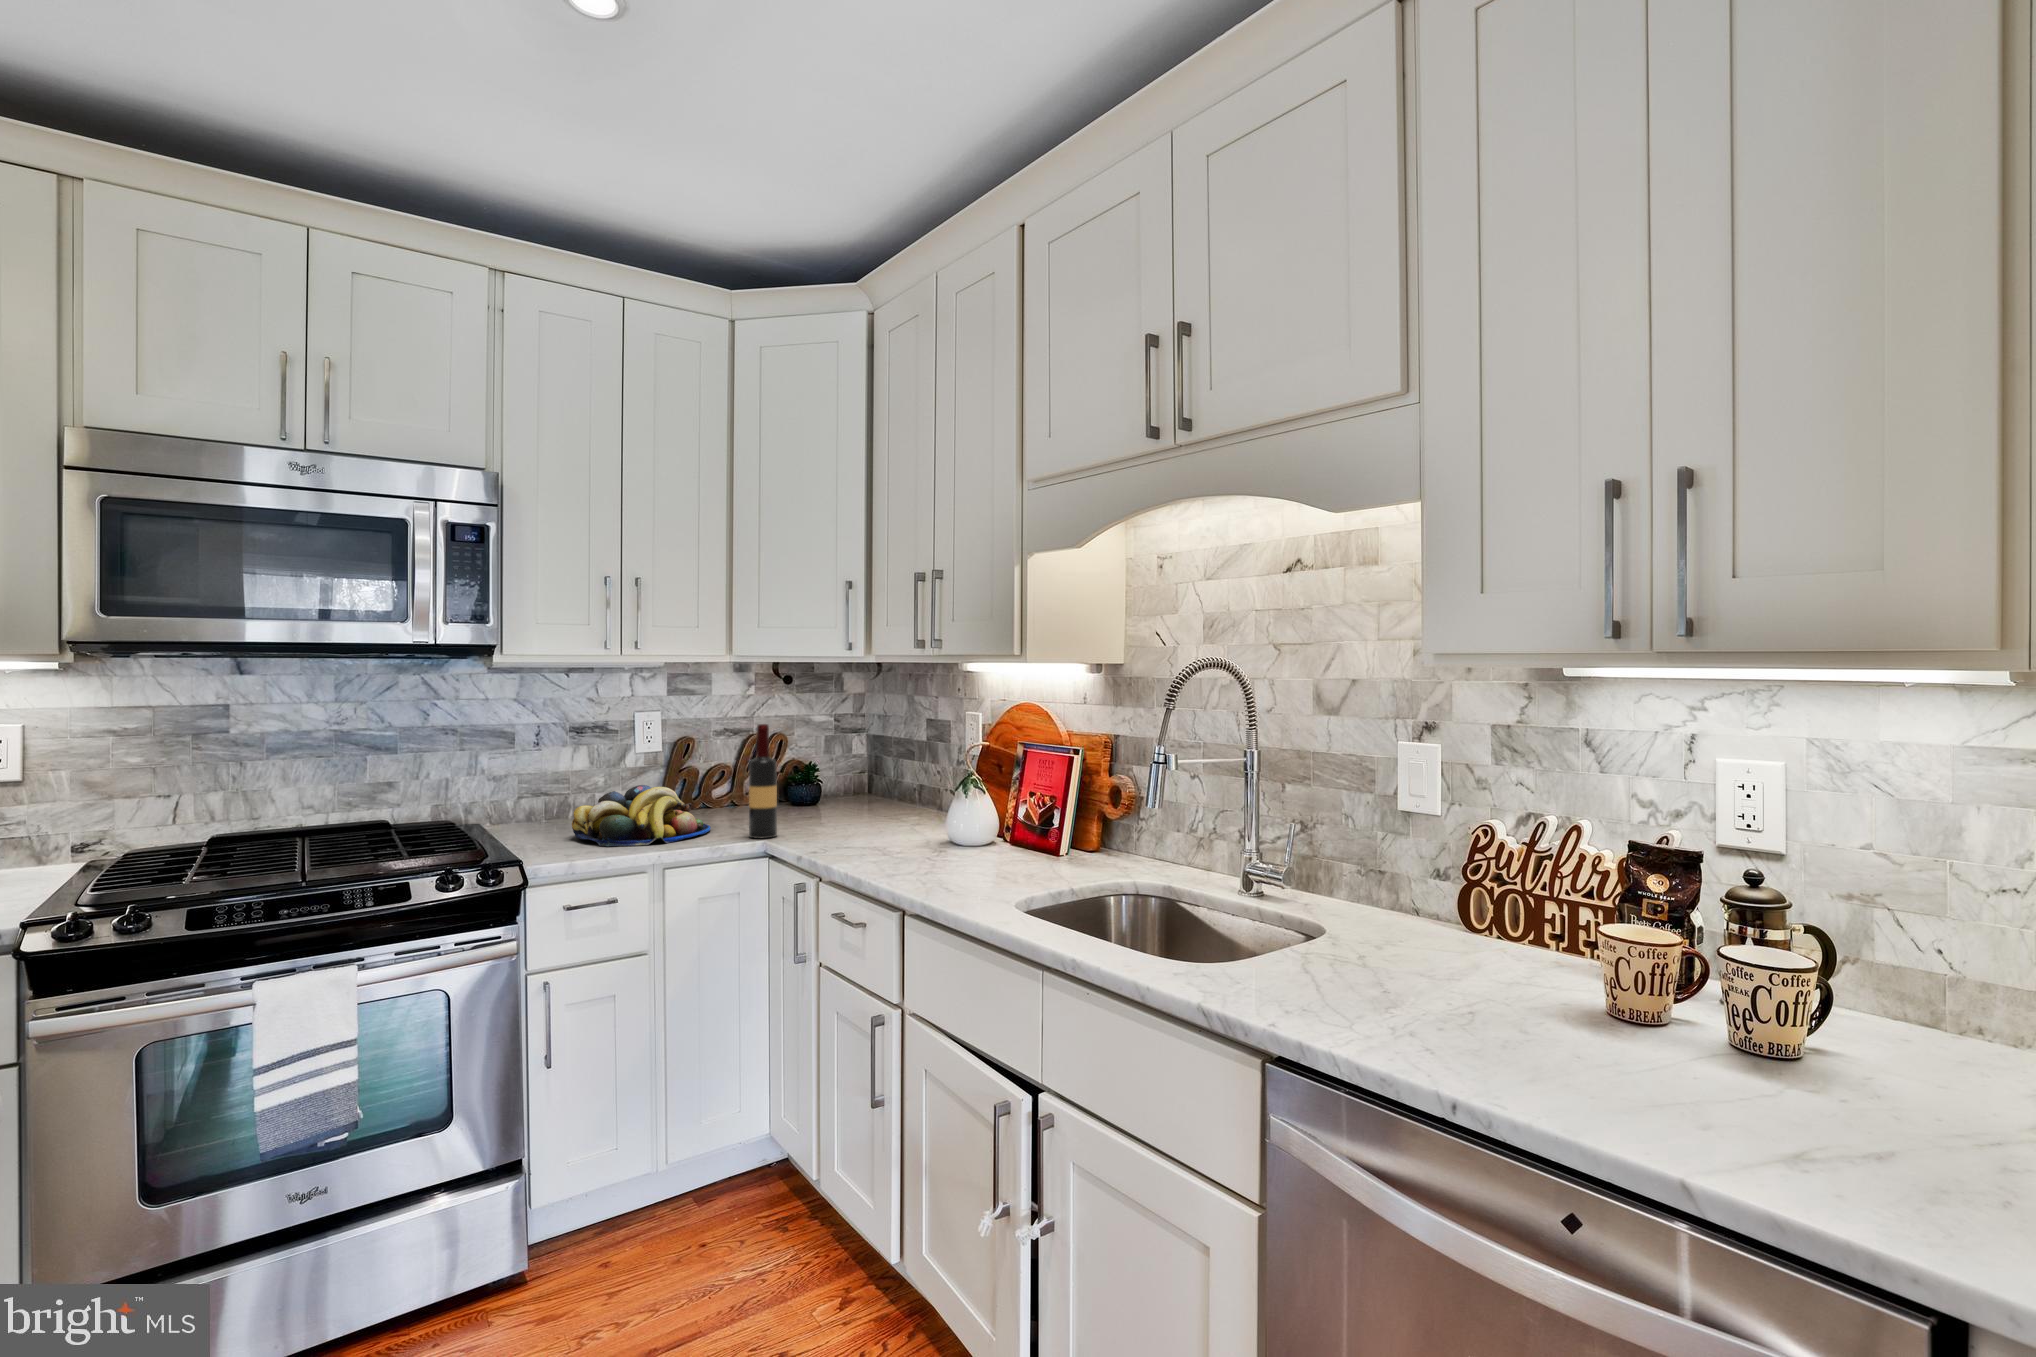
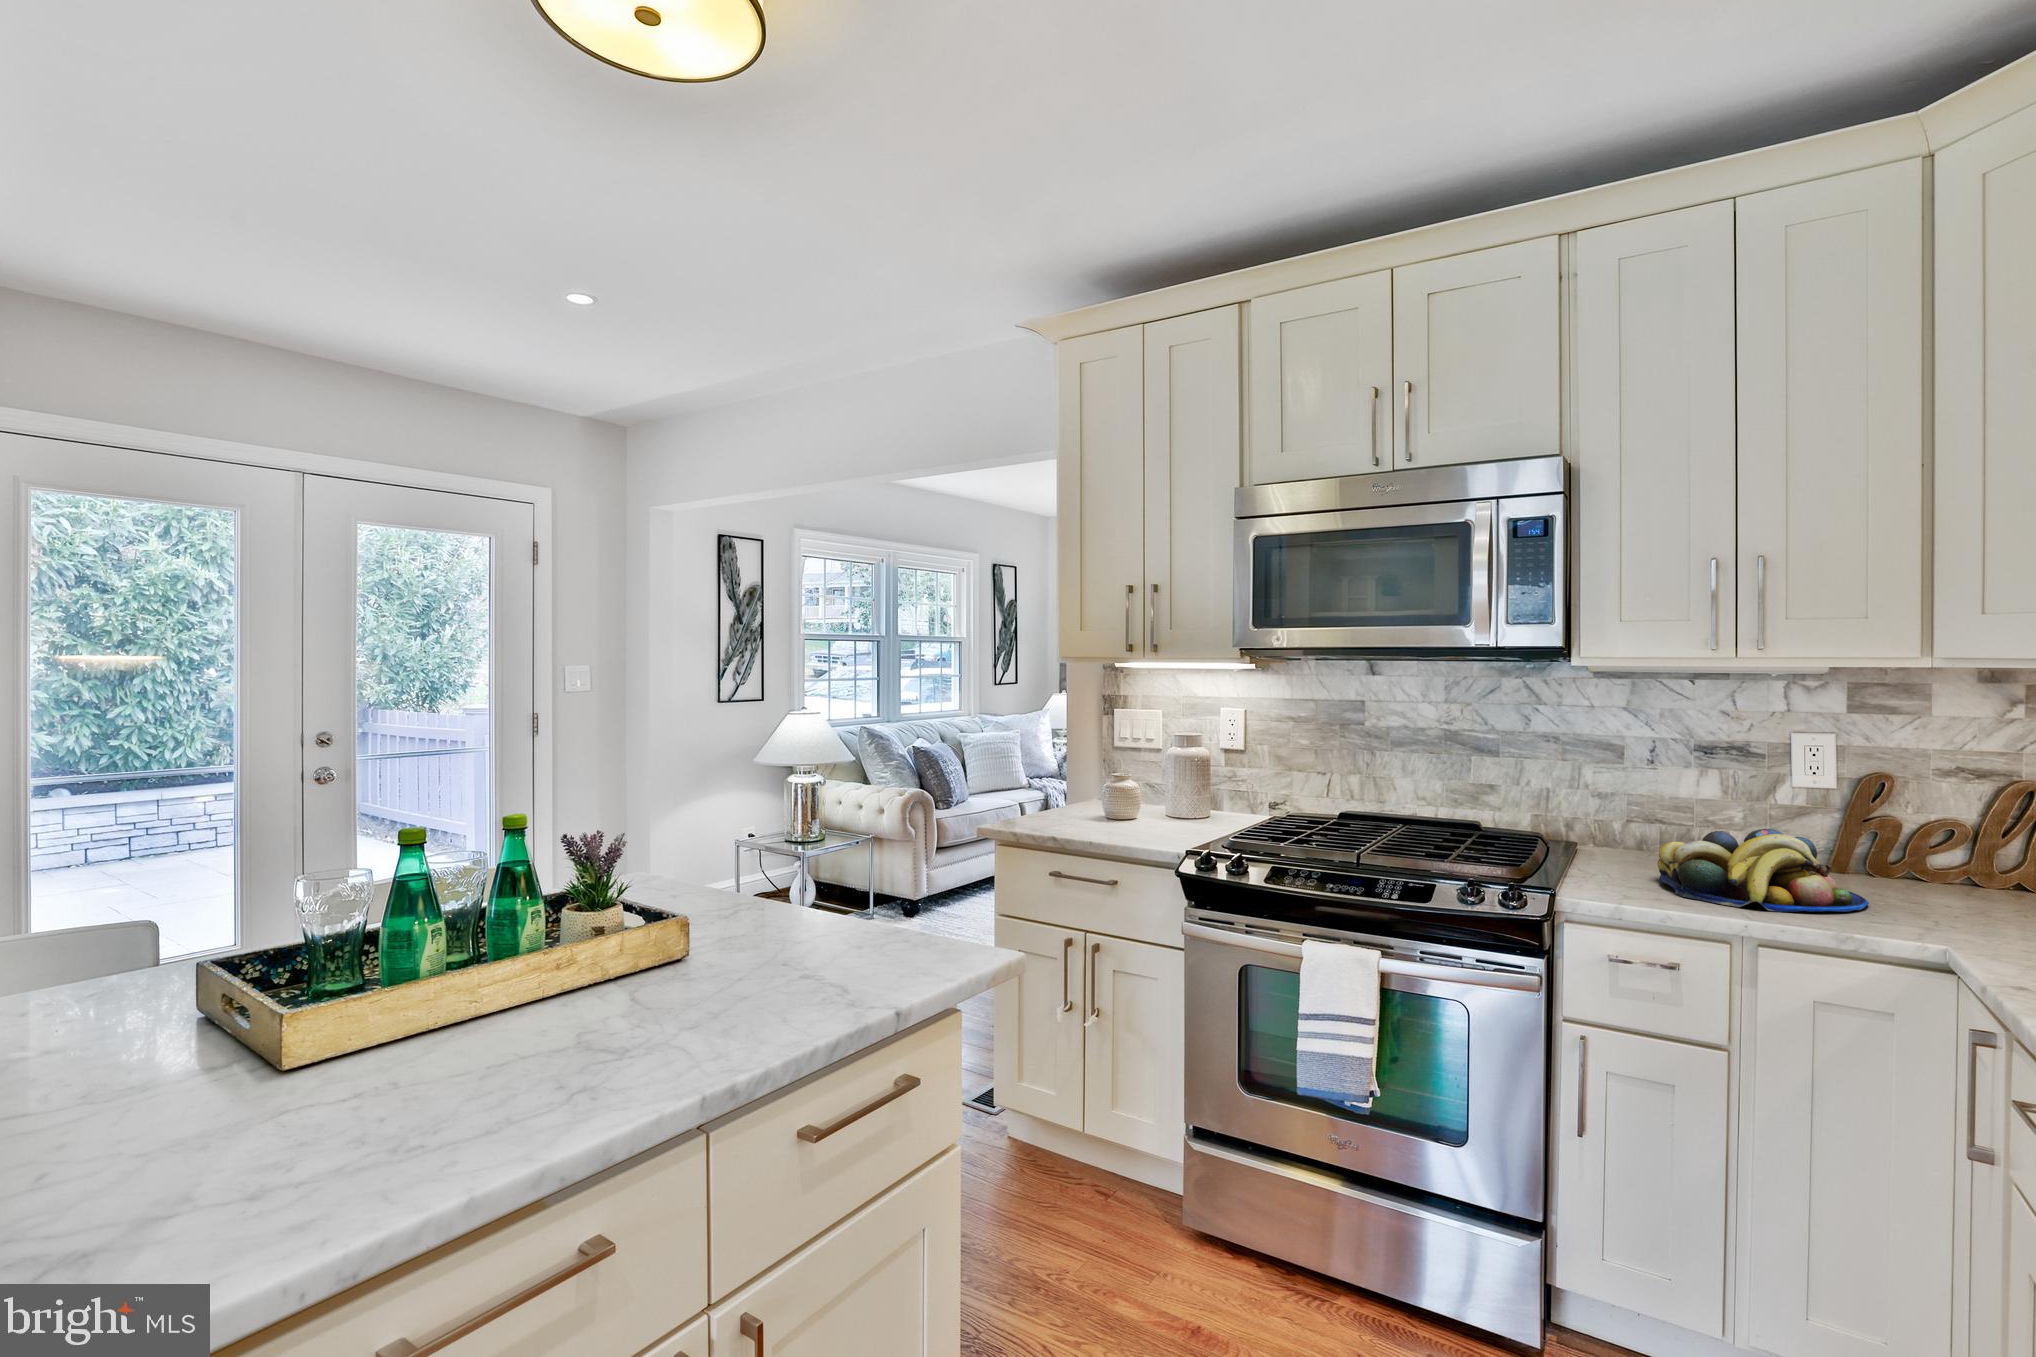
wine bottle: present [749,724,777,839] -> none [1913,764,1972,943]

